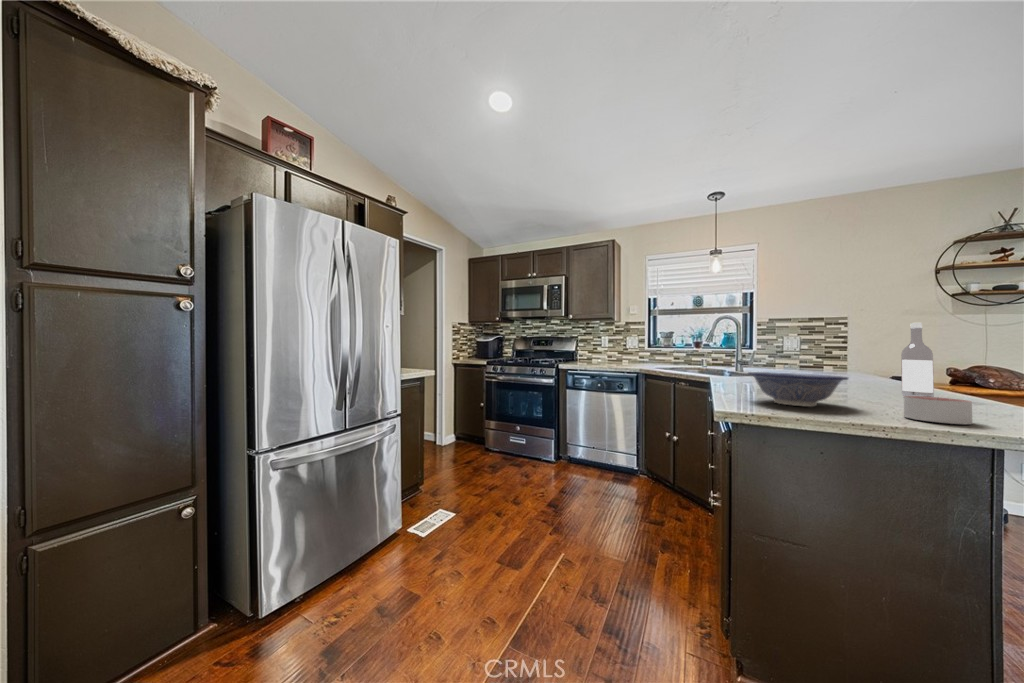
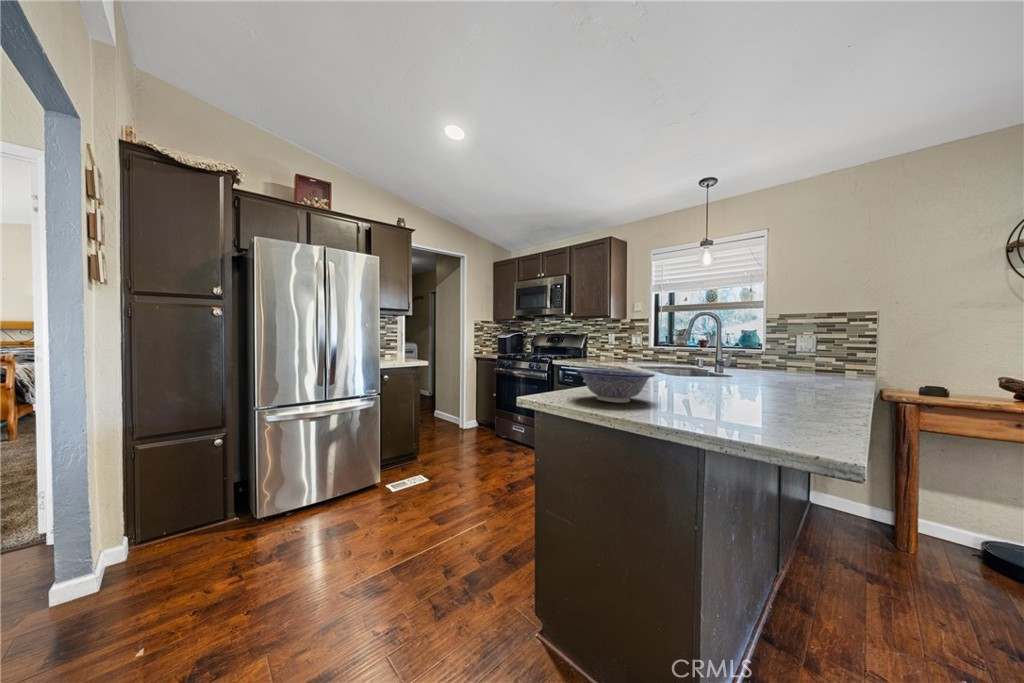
wine bottle: present [901,323,934,397] -> none [773,320,804,405]
candle: present [904,396,972,424] -> none [654,394,702,424]

